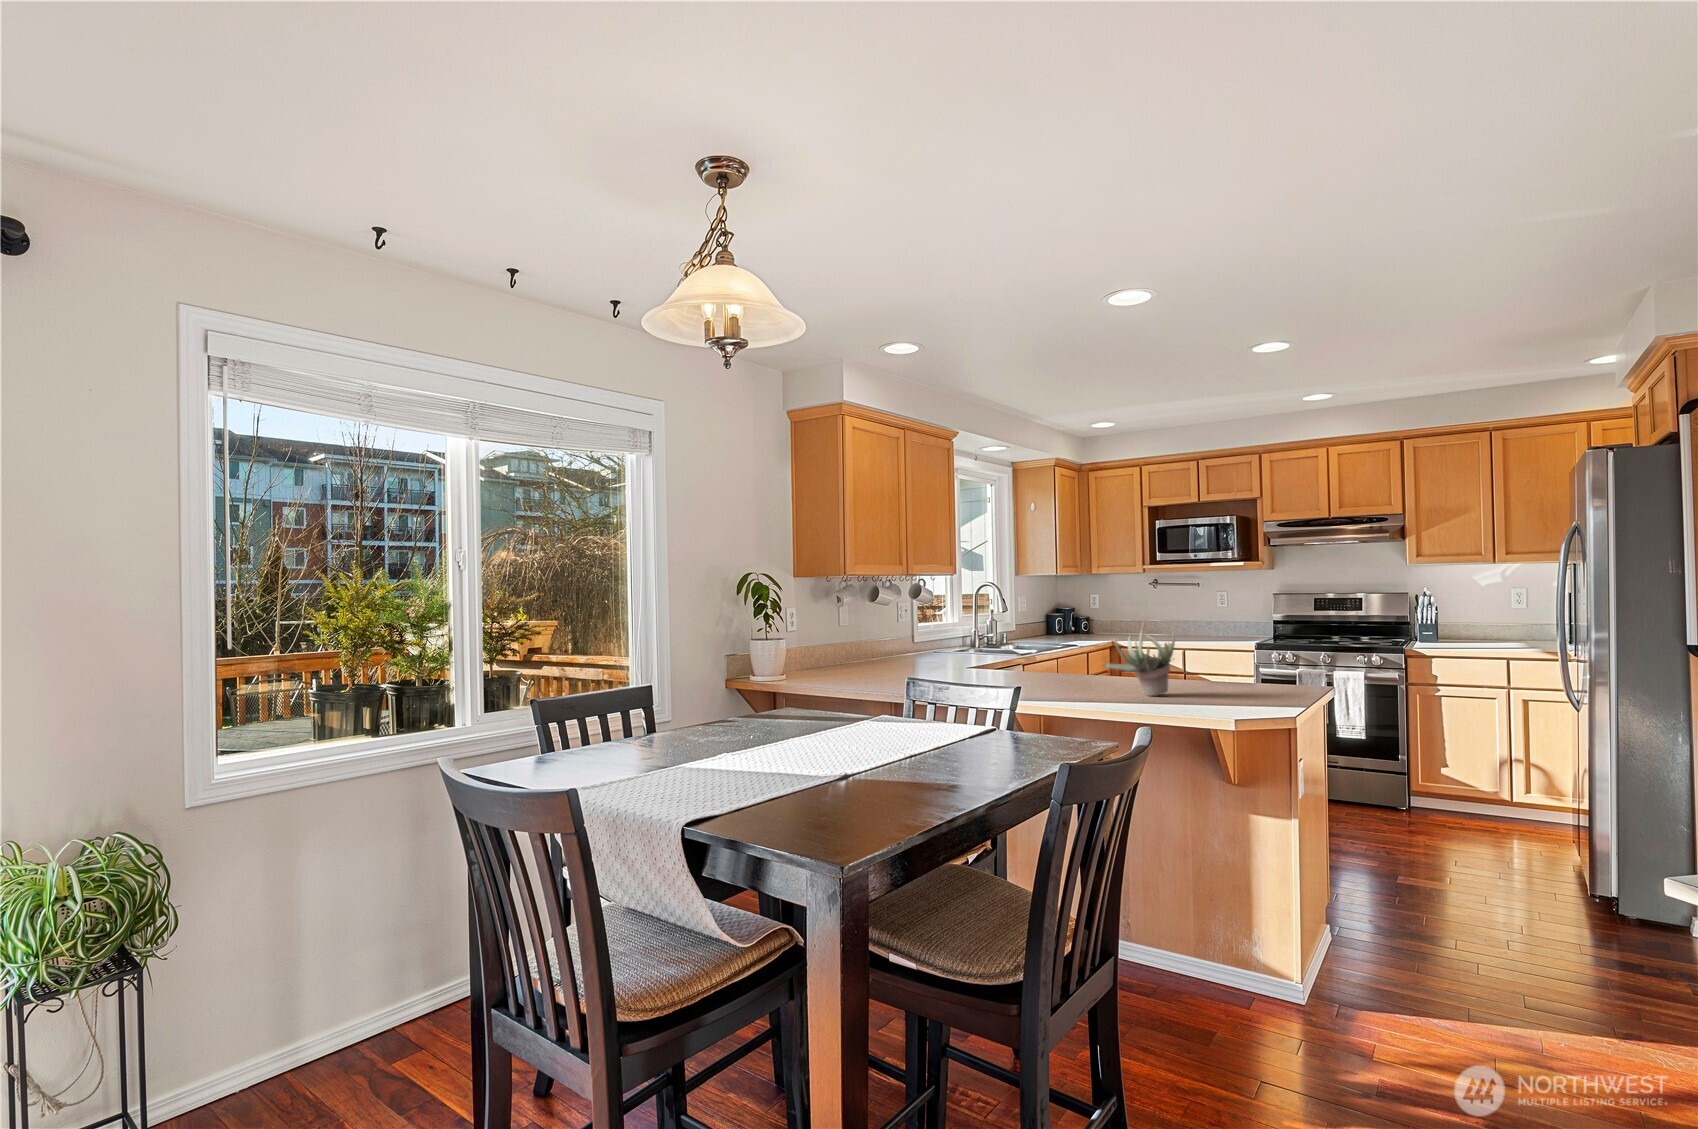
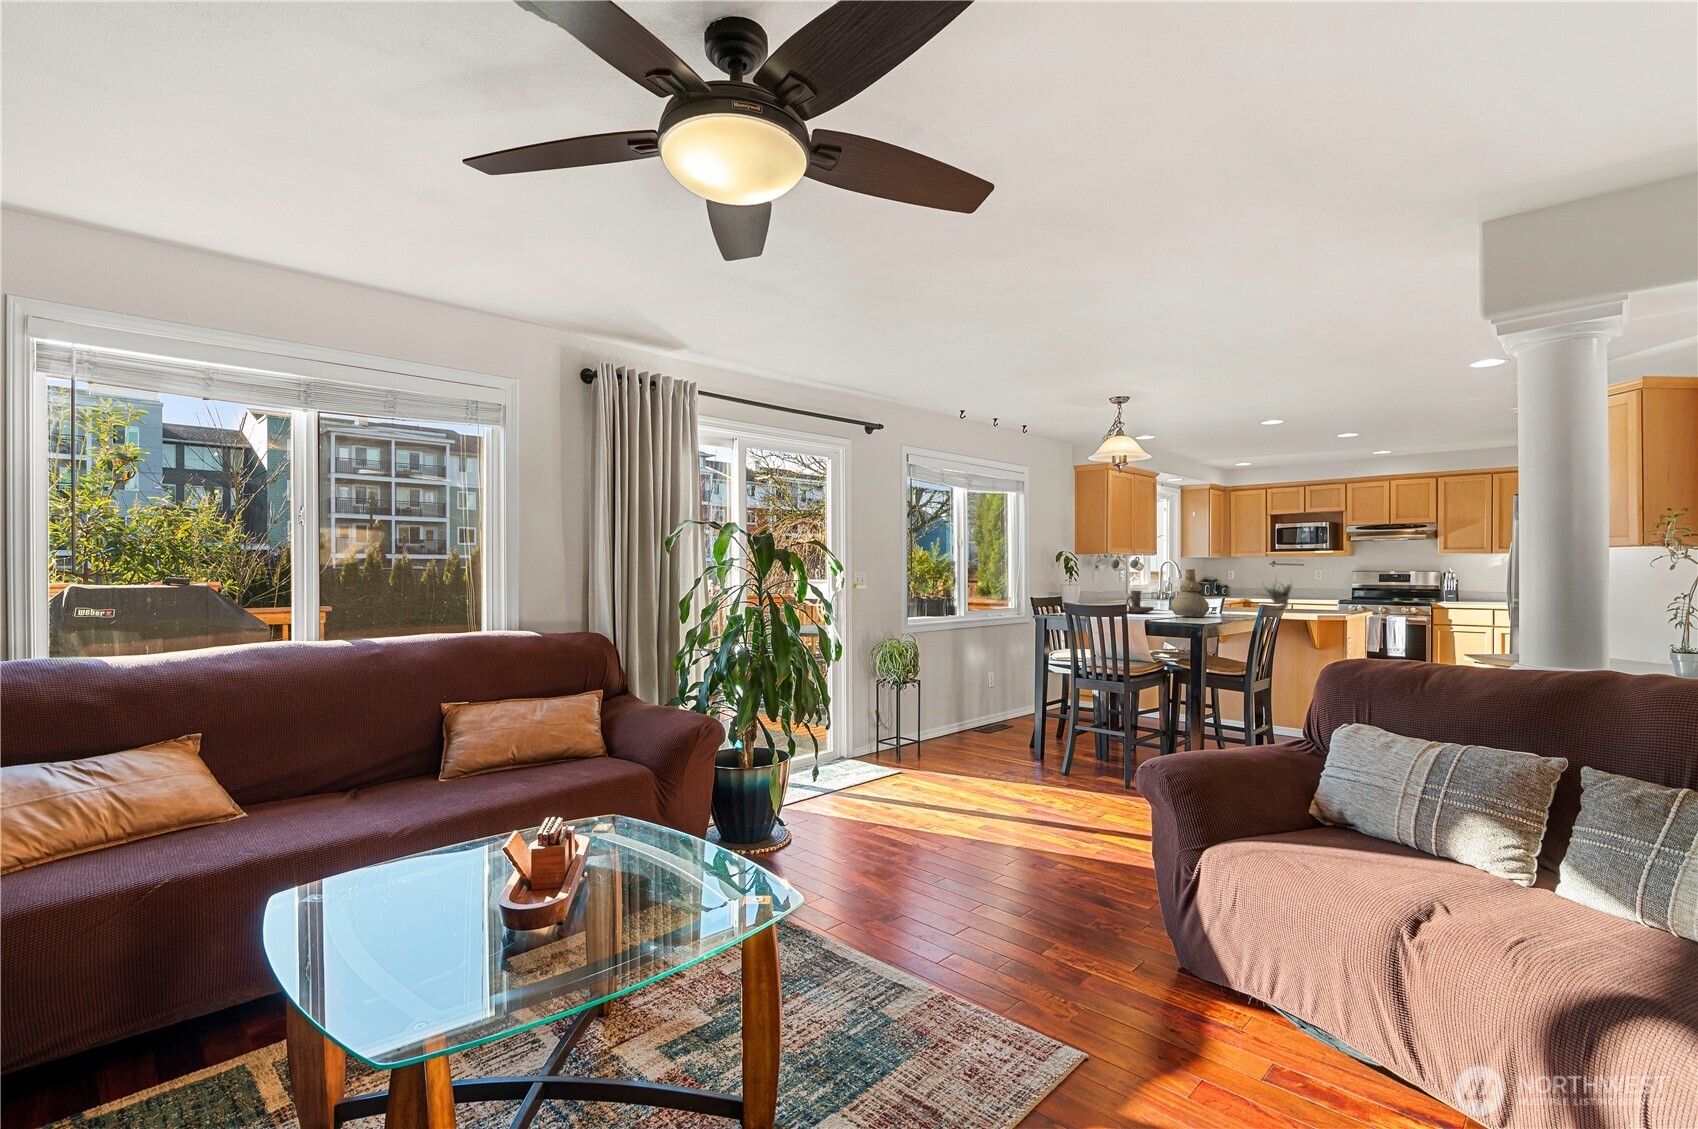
vase: none [875,625,966,756] -> present [1171,569,1209,617]
candle holder: none [779,673,861,731] -> present [1124,591,1154,613]

